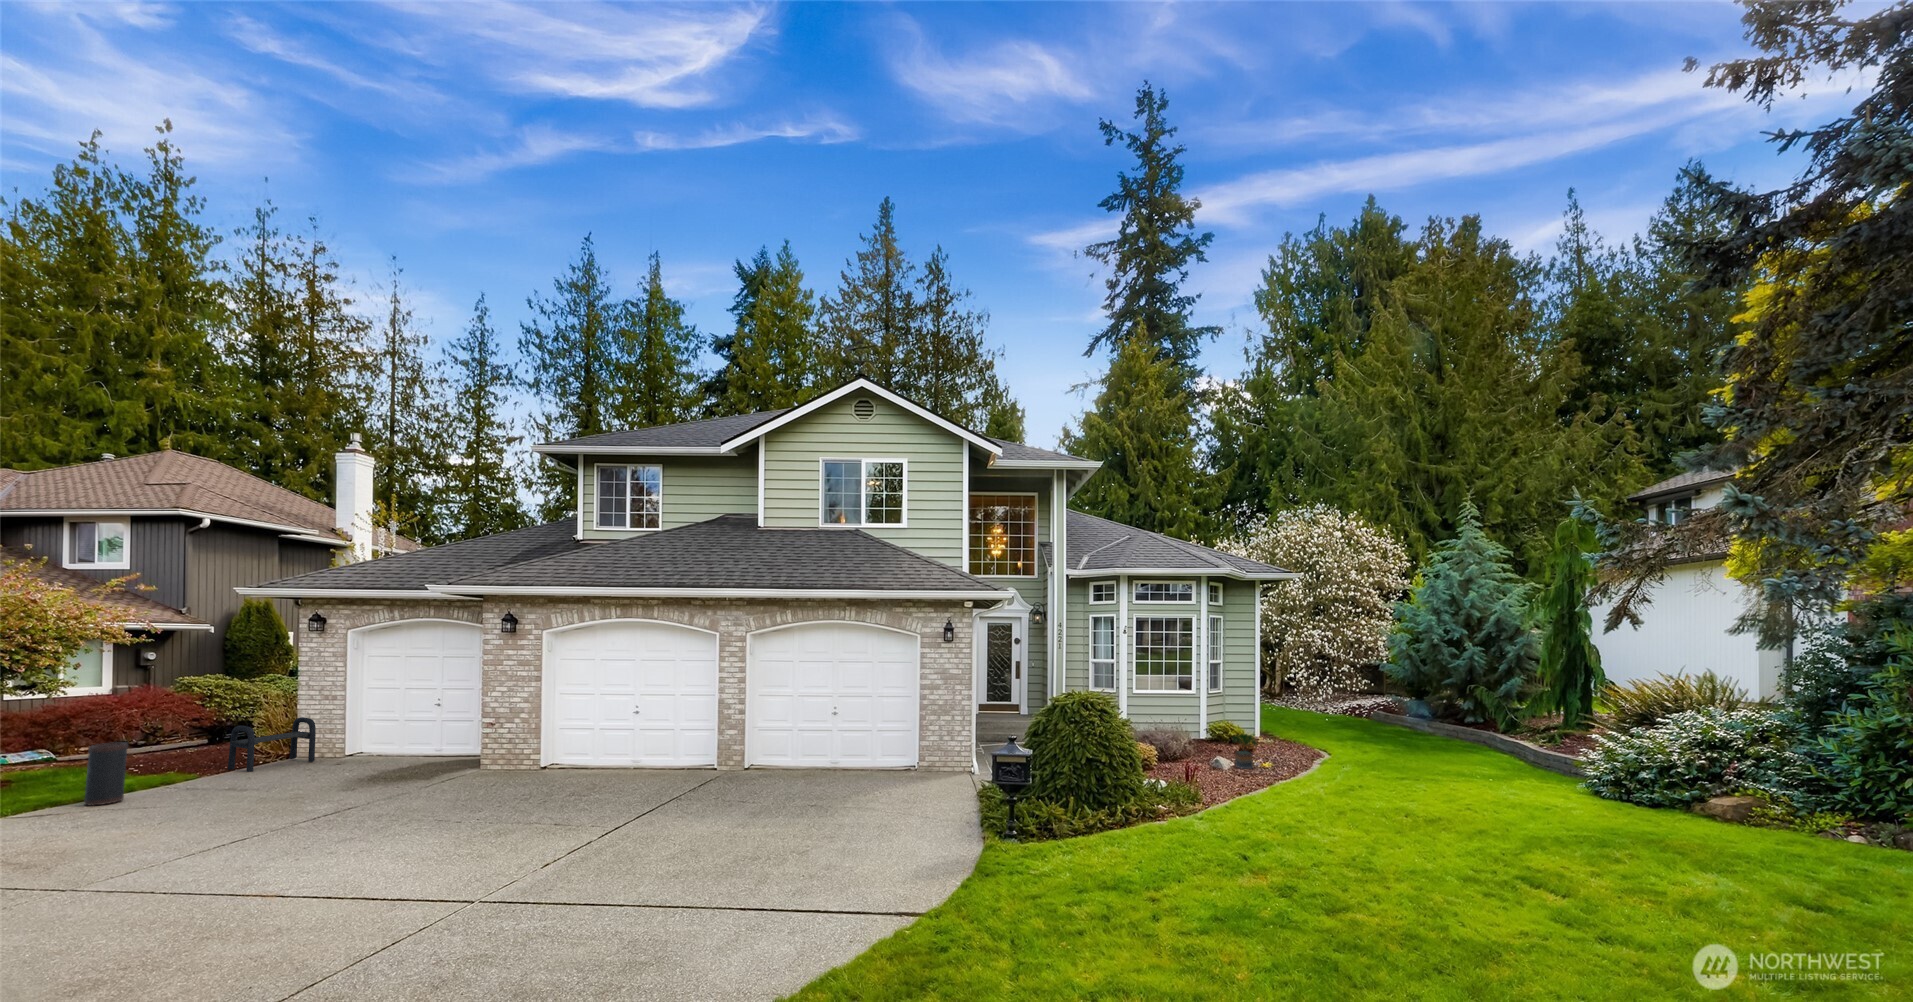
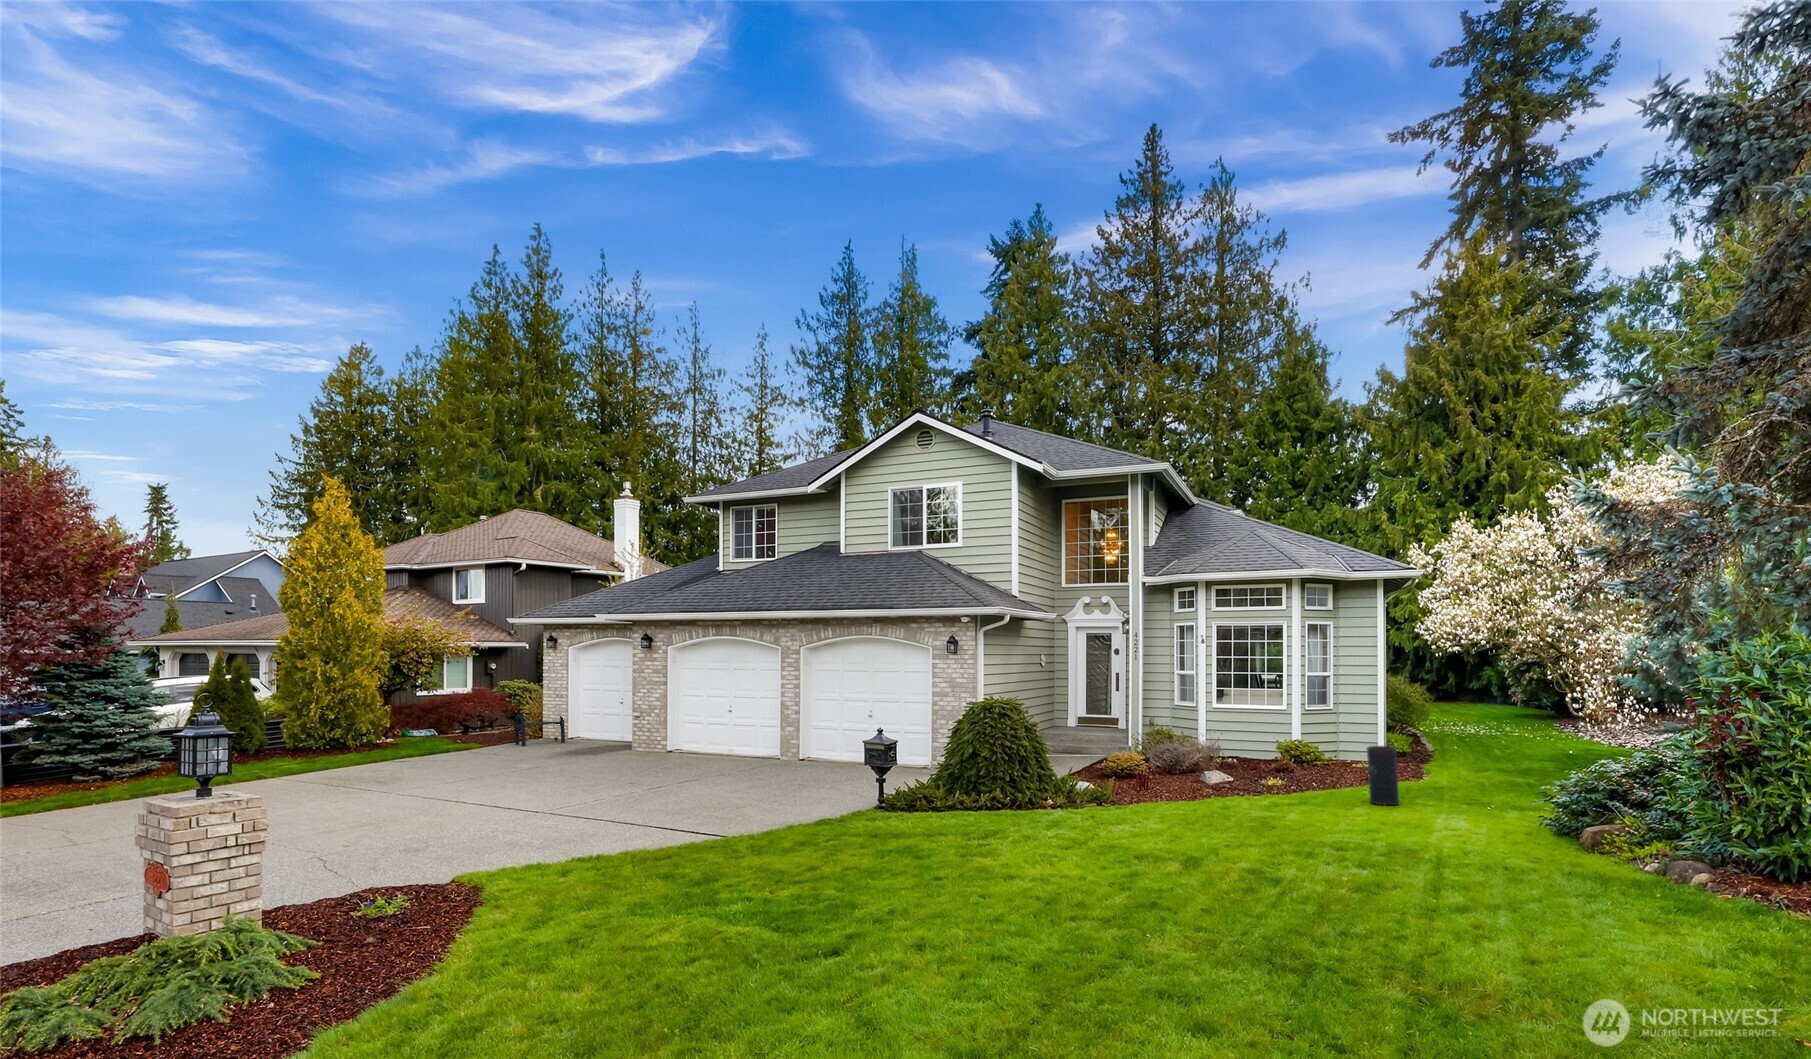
potted tree: present [1233,734,1258,769] -> none [1210,747,1235,784]
trash can: present [84,742,128,806] -> present [1367,746,1399,805]

